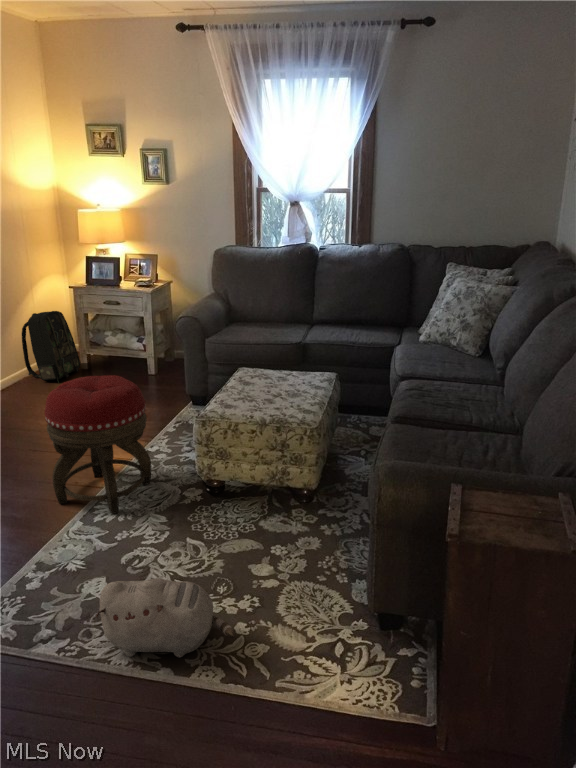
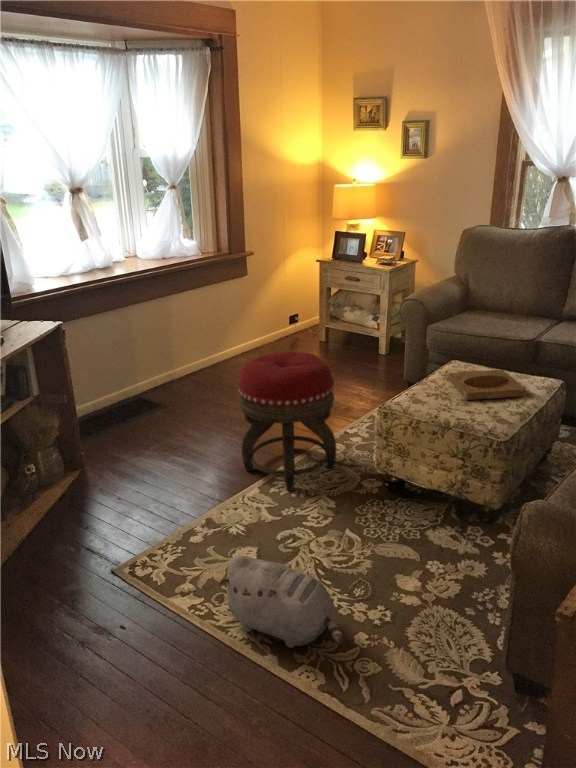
backpack: present [22,311,80,383] -> none [265,283,317,354]
tray: none [246,372,314,400] -> present [448,370,525,400]

